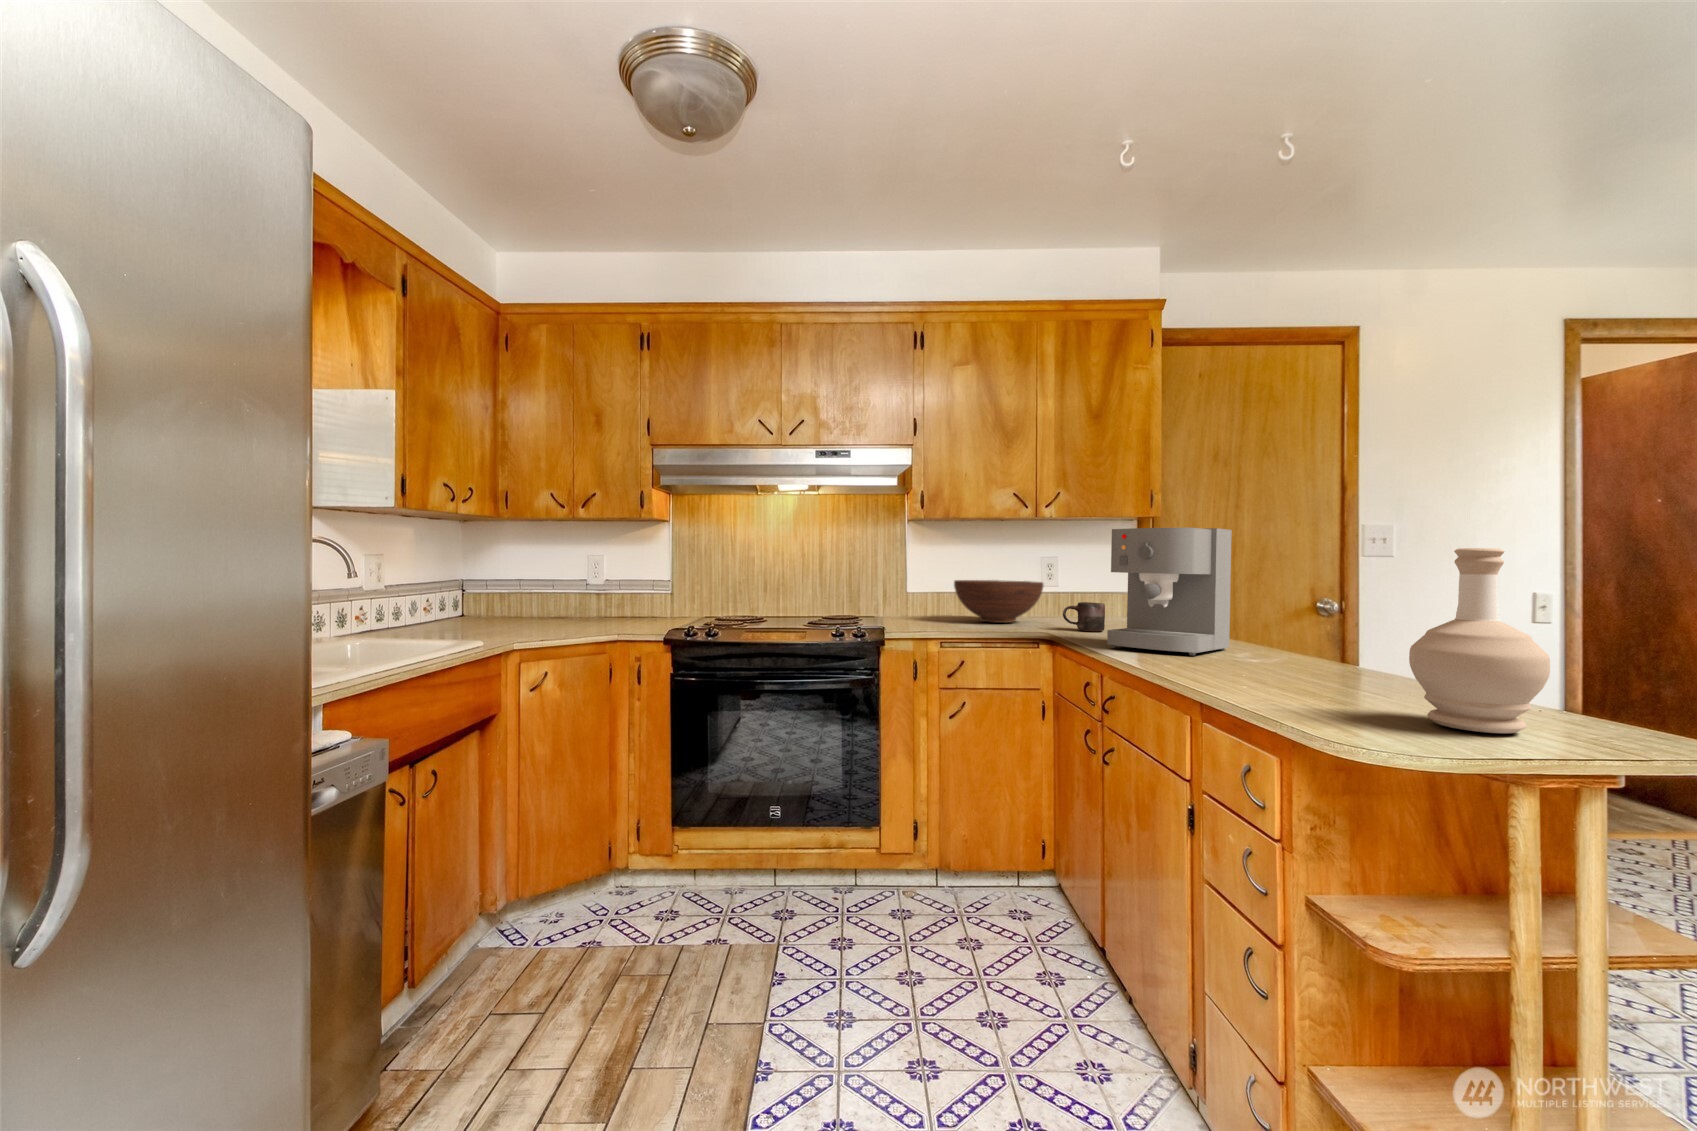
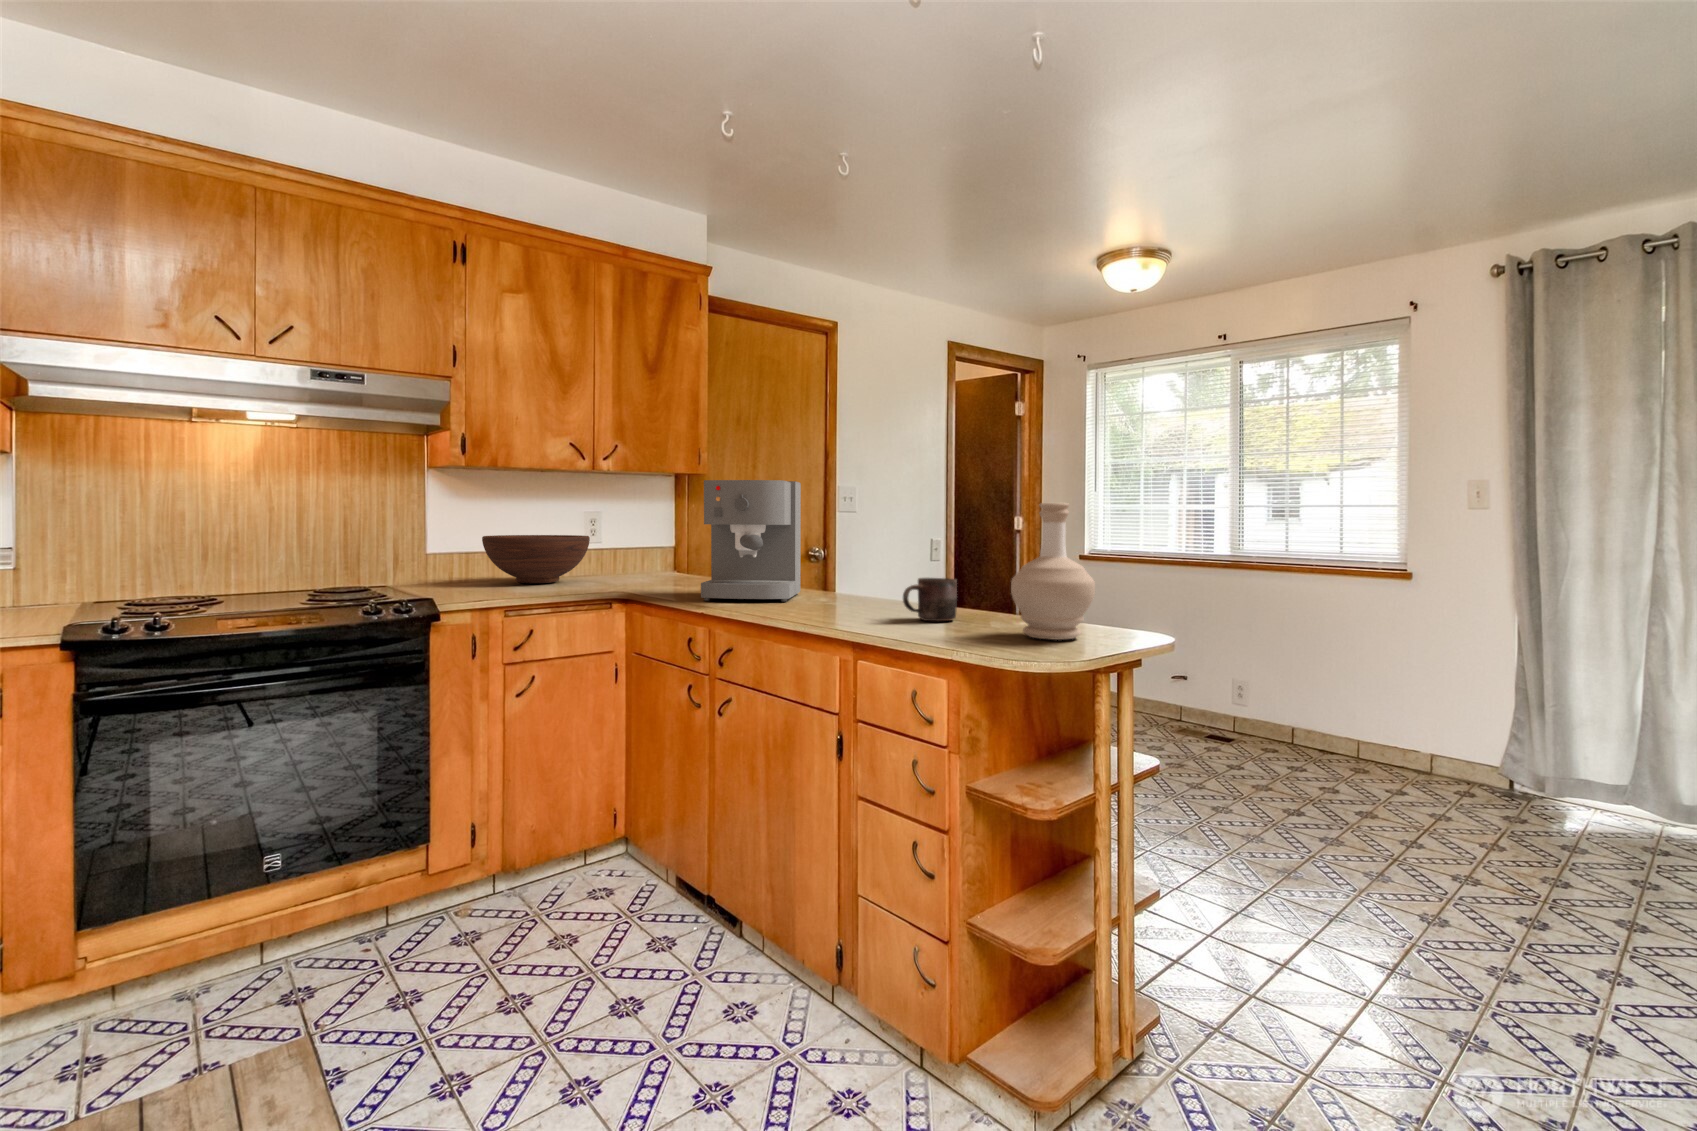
mug: present [1063,602,1105,631] -> present [903,578,957,621]

